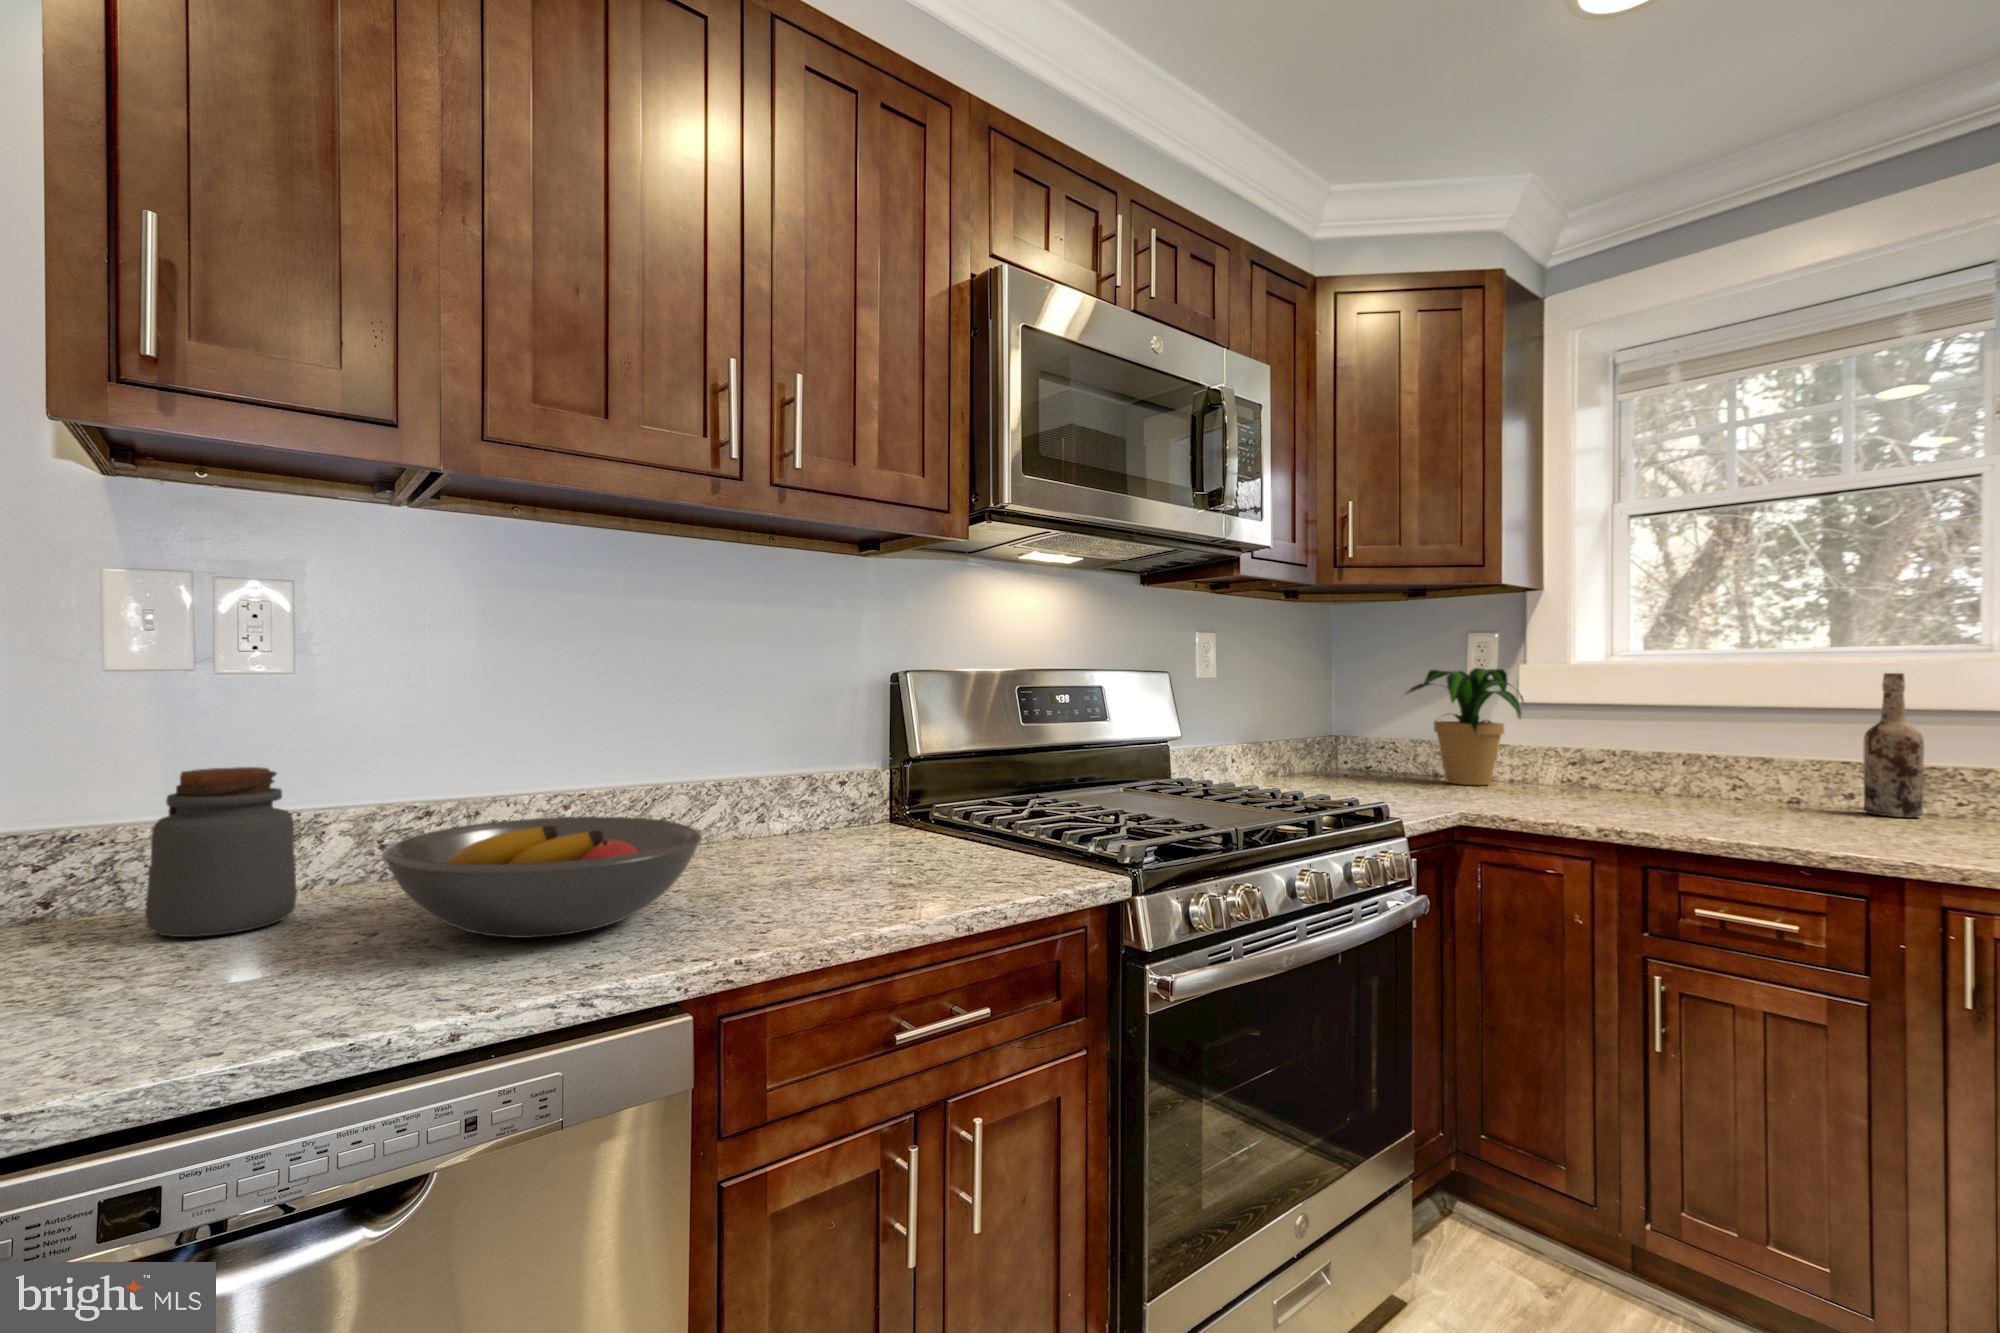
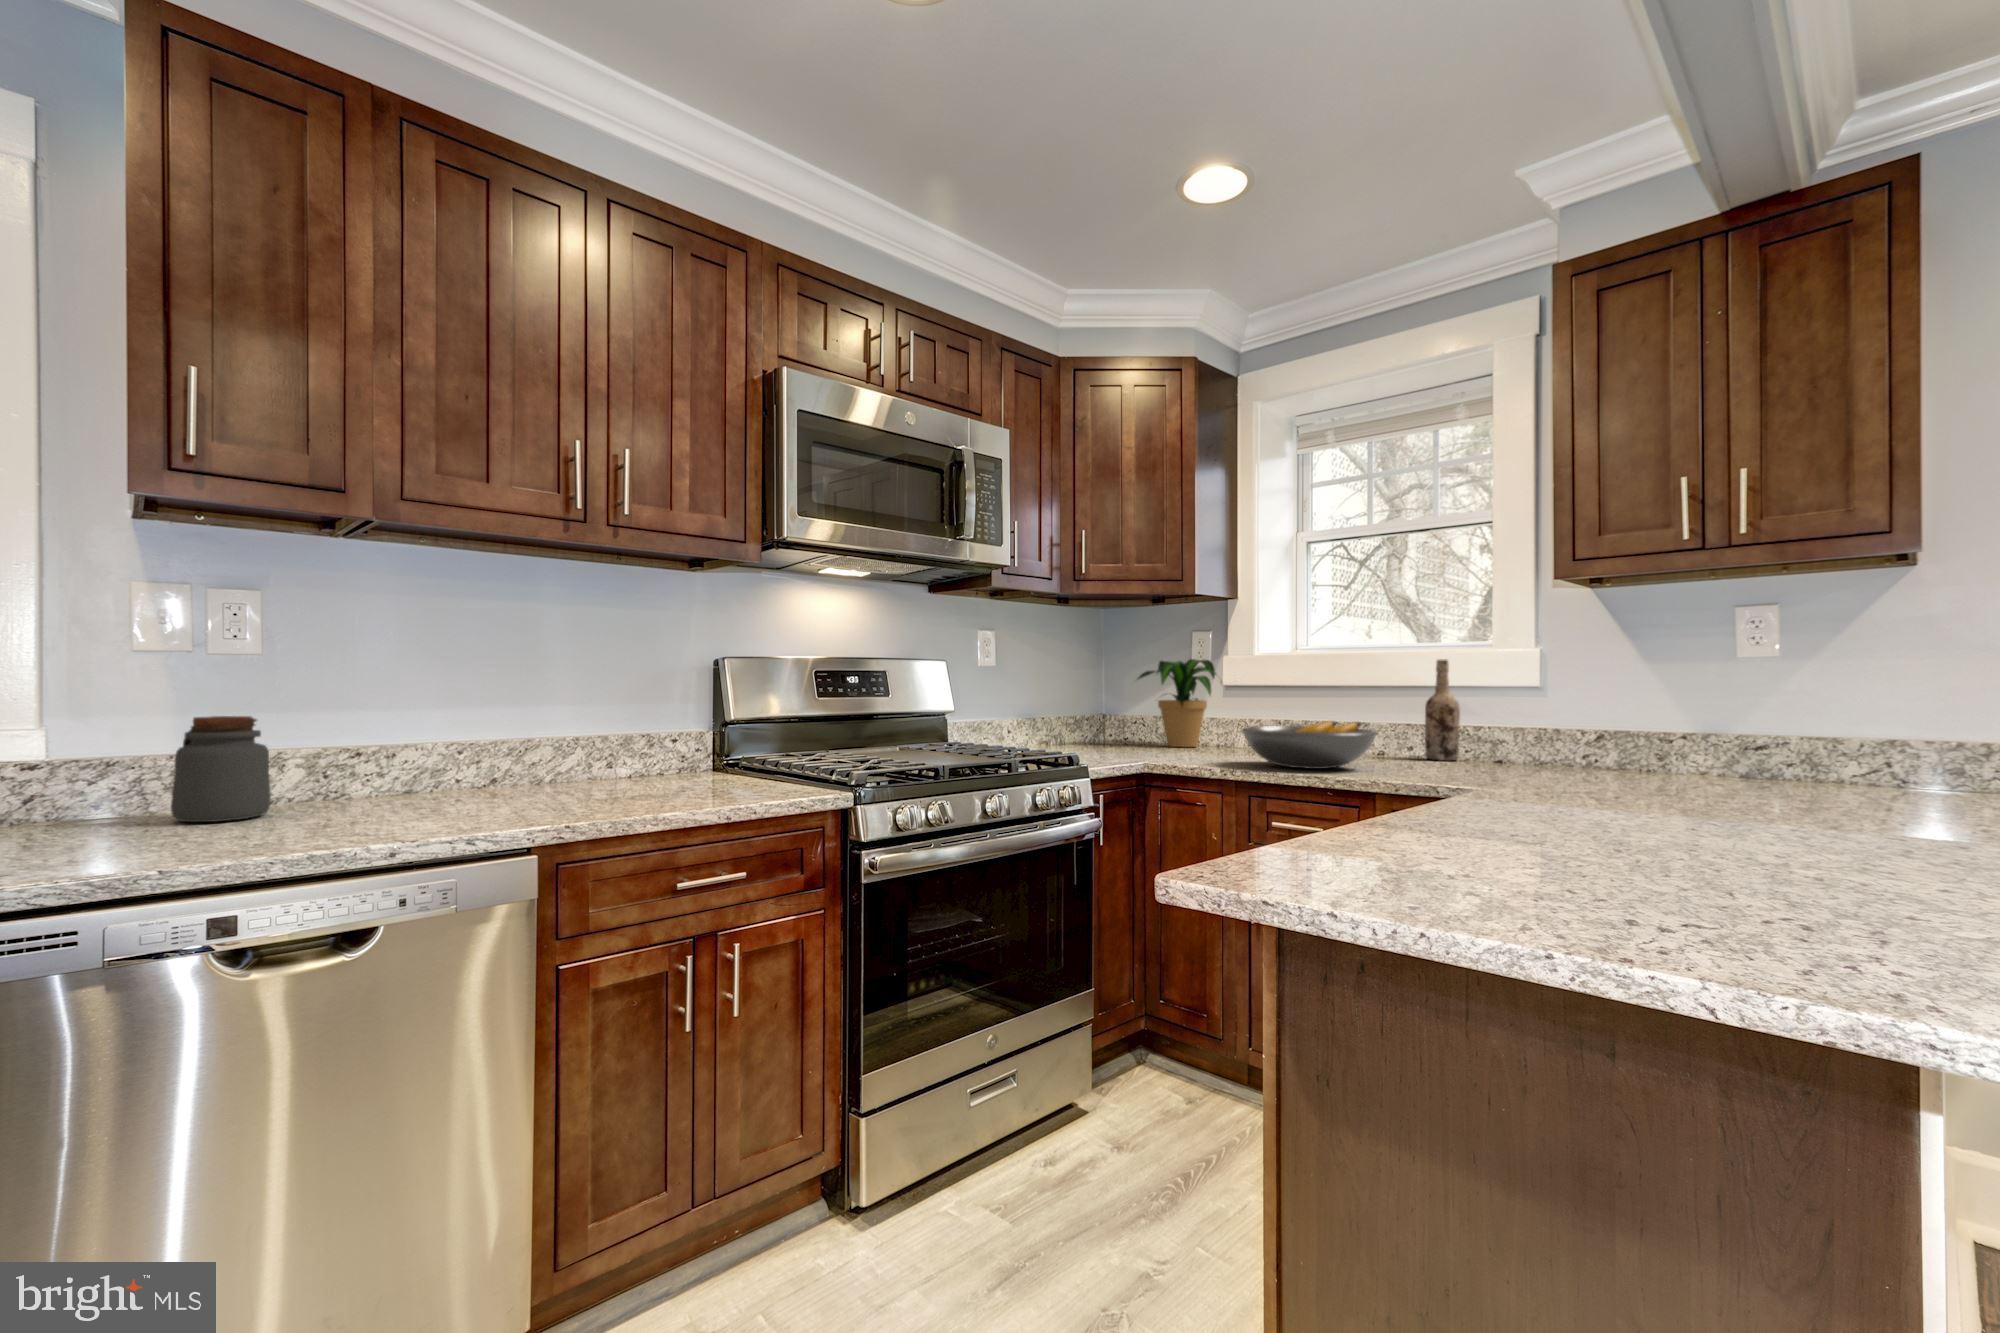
fruit bowl: present [382,817,702,938] -> present [1242,721,1377,769]

